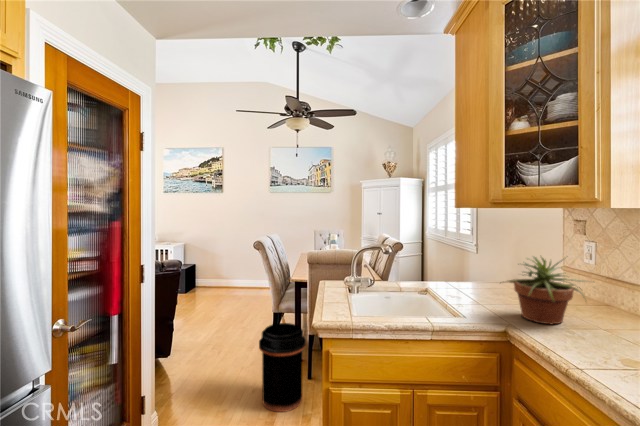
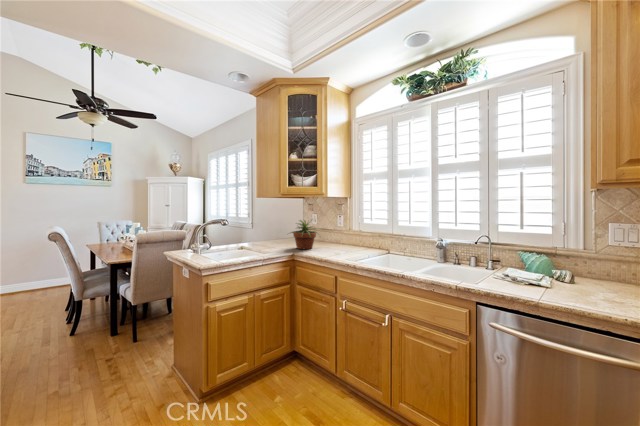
trash can: present [259,323,306,412] -> none [94,295,143,369]

